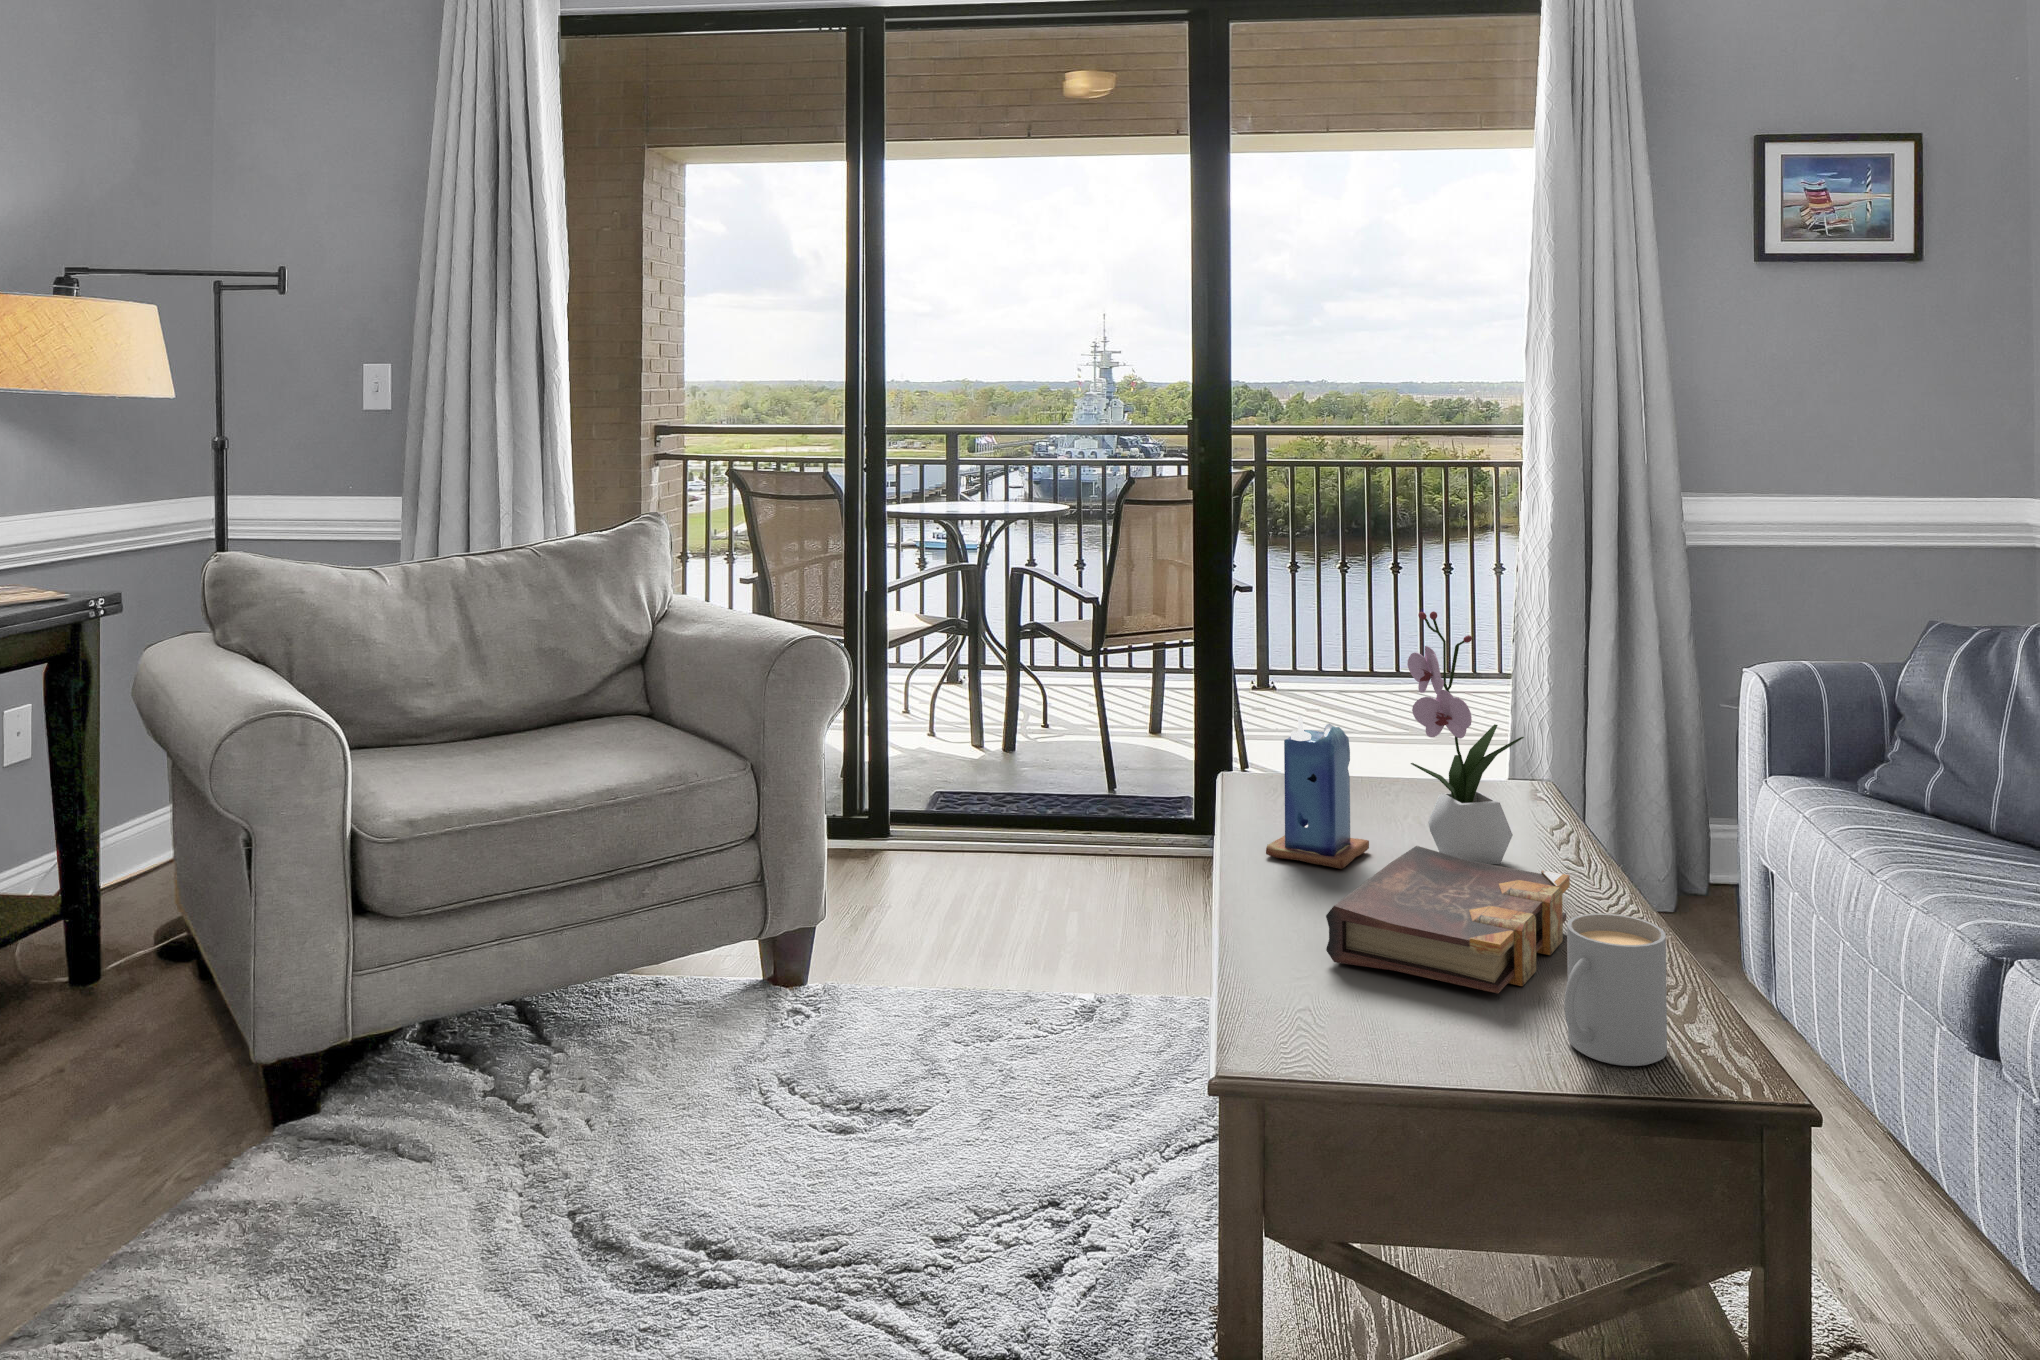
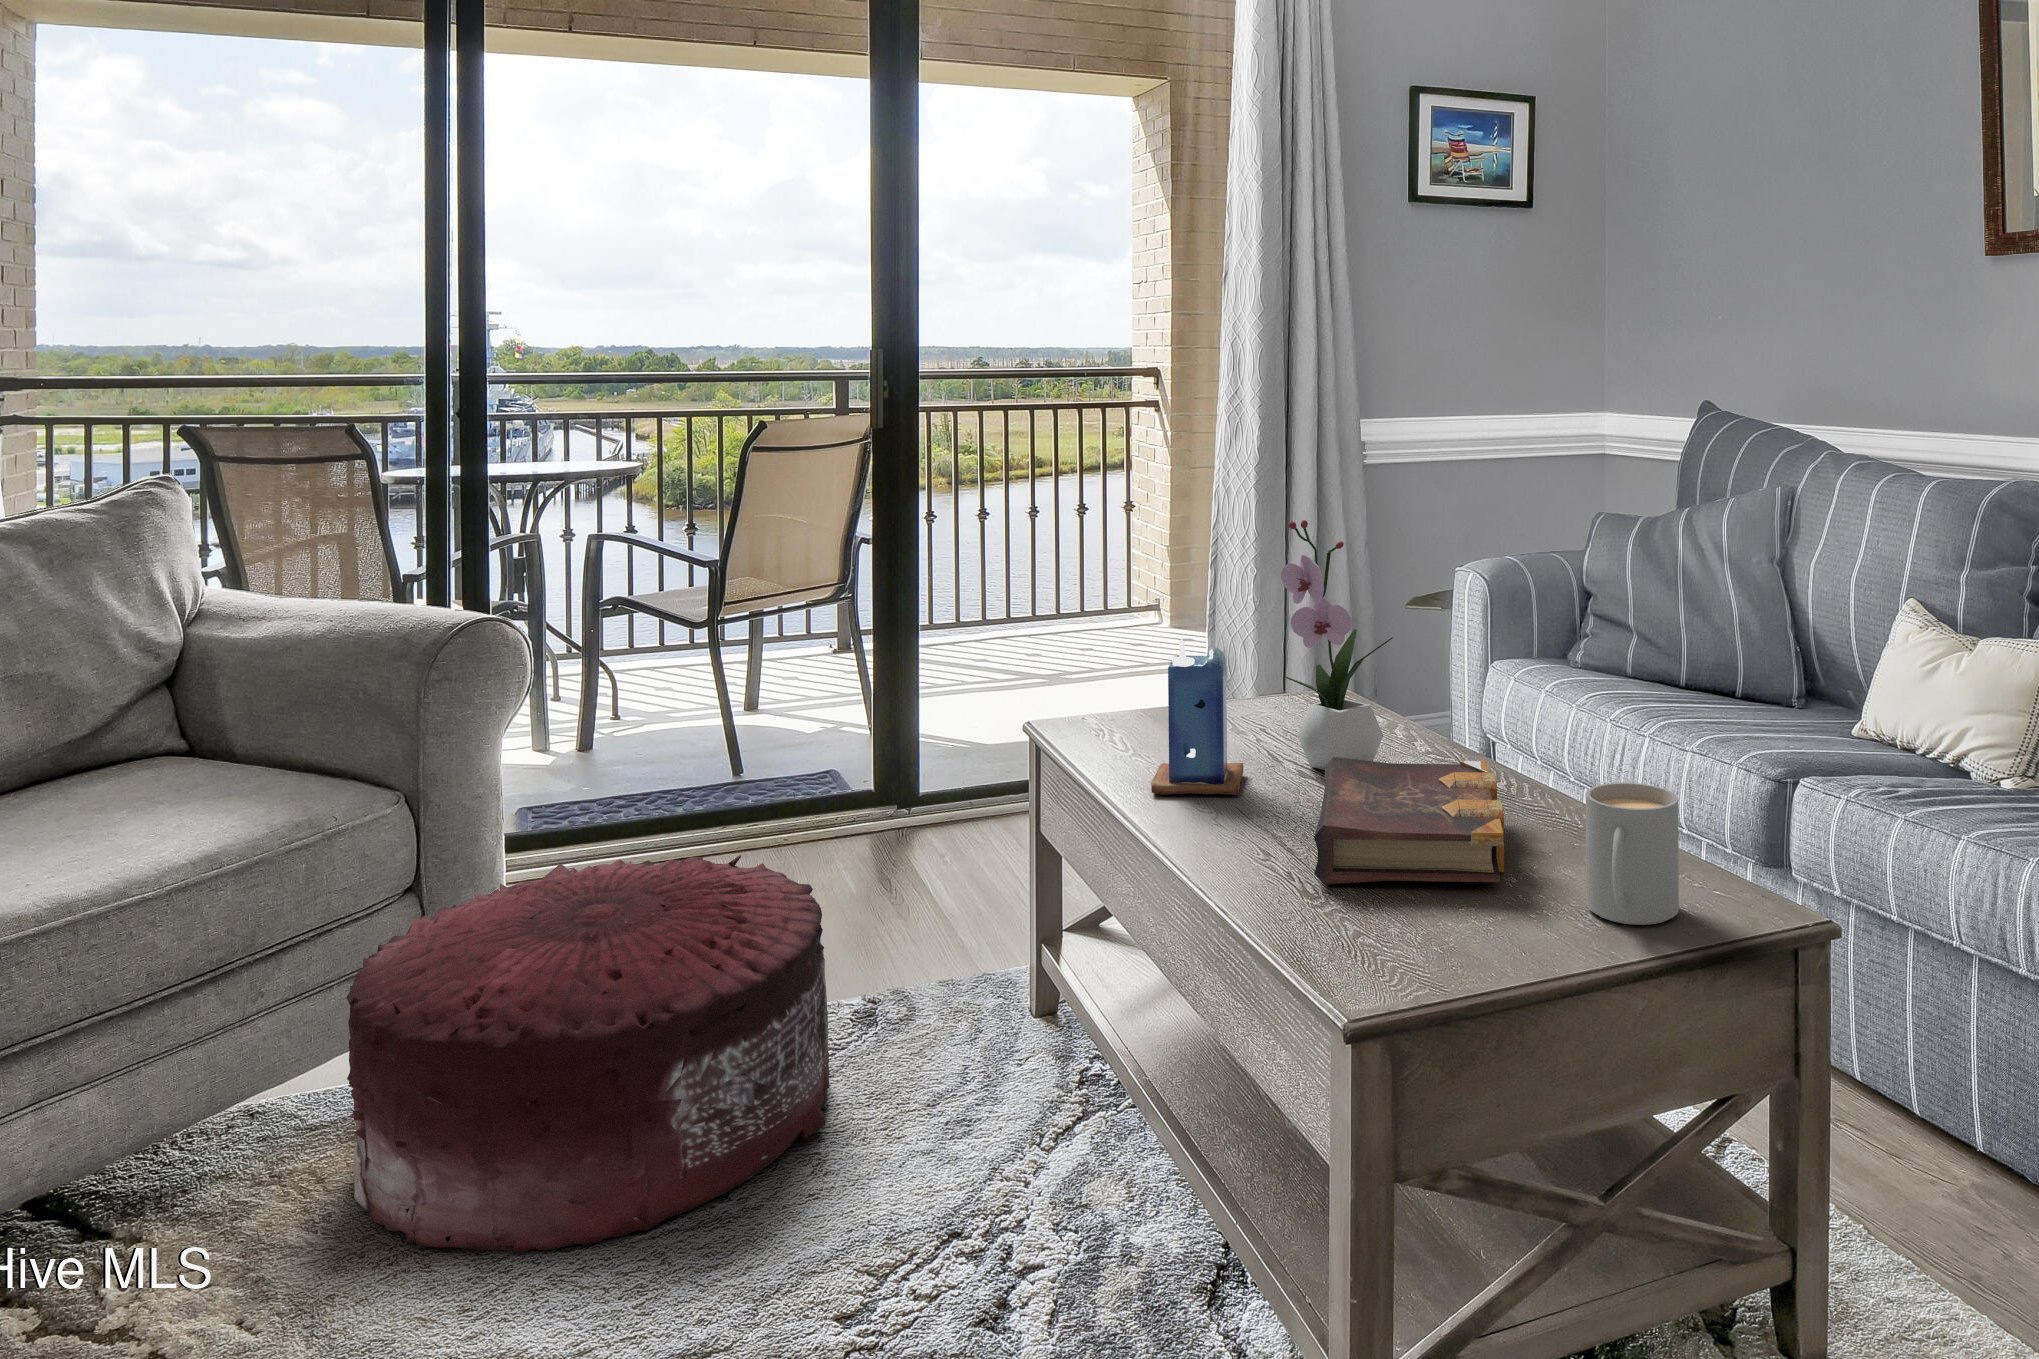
pouf: none [679,838,1031,1136] -> present [346,855,829,1252]

